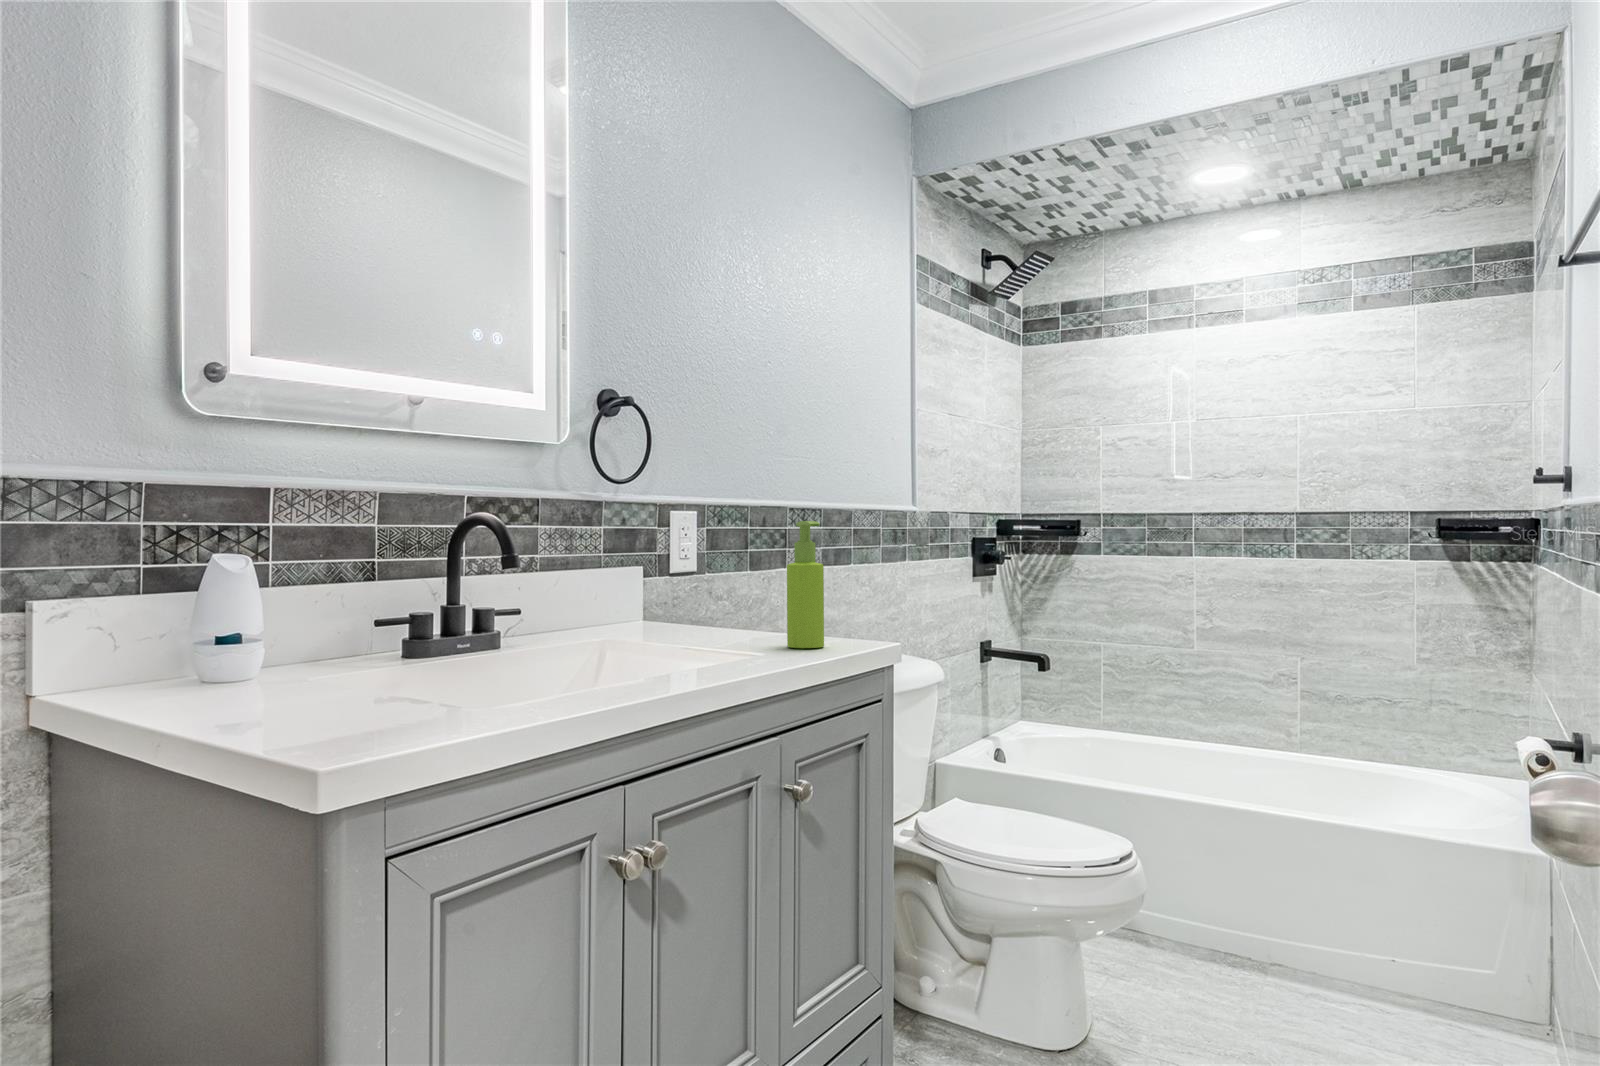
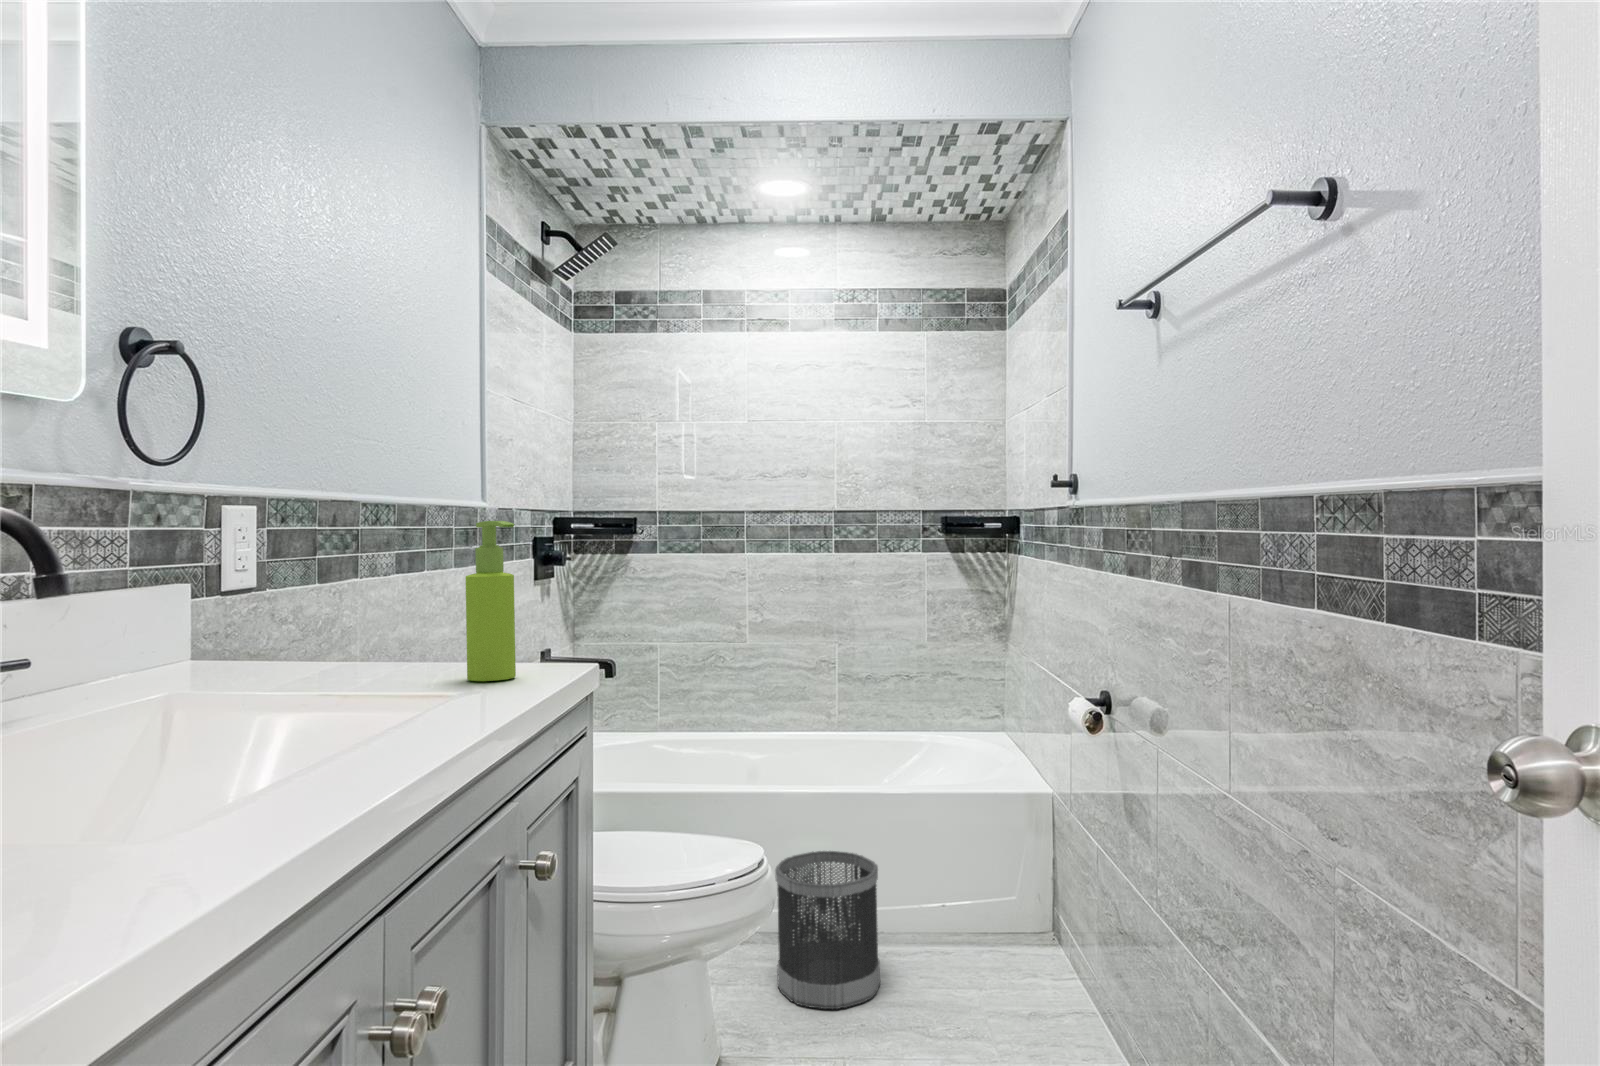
wastebasket: none [1175,867,1297,1037] -> present [775,851,880,1009]

